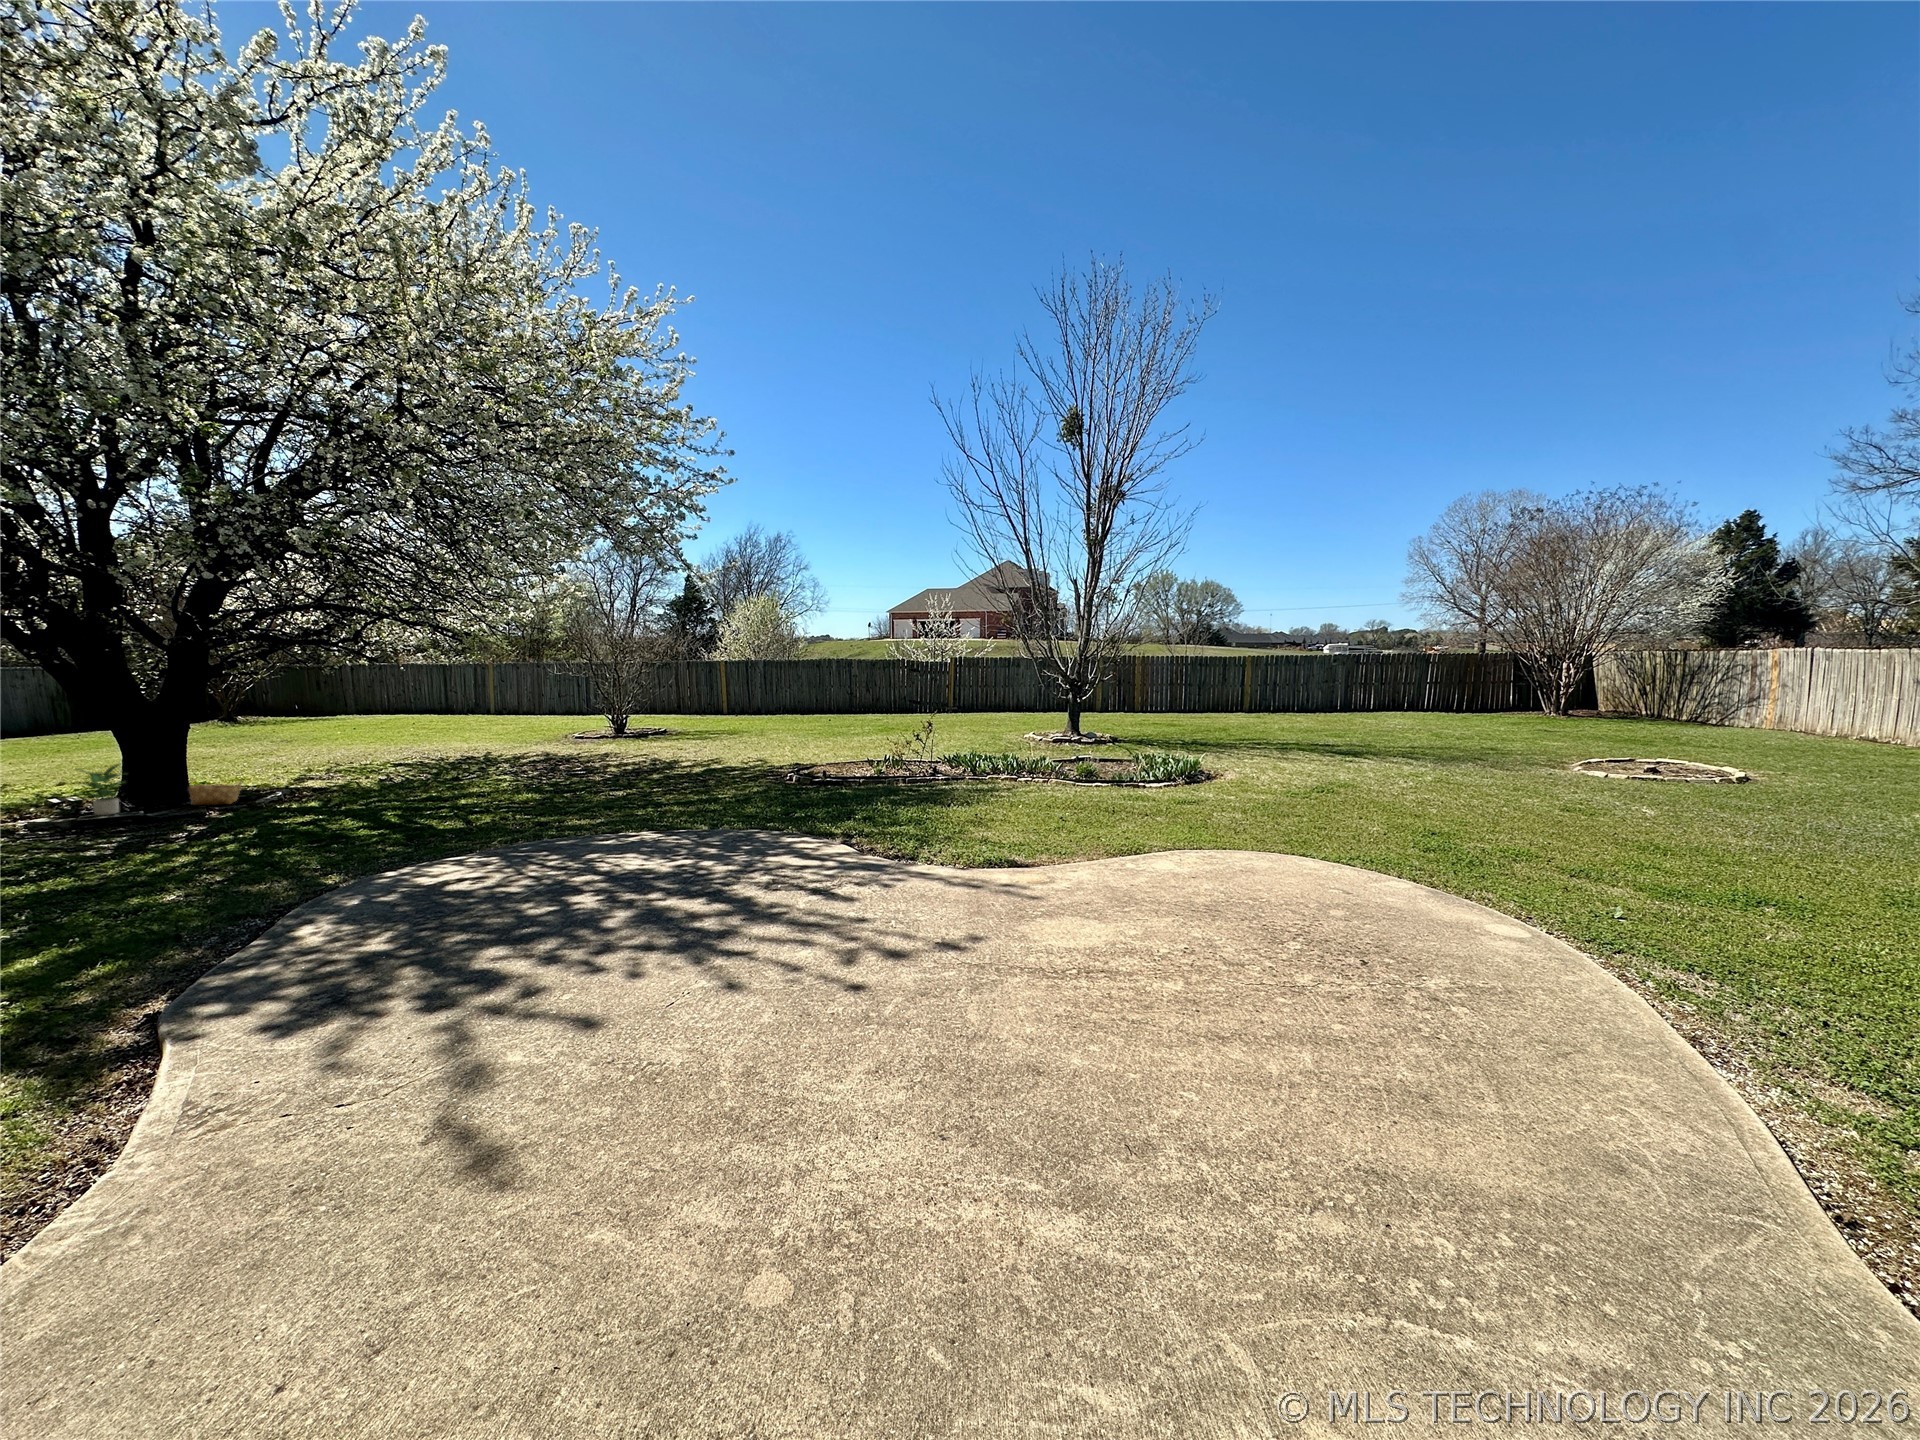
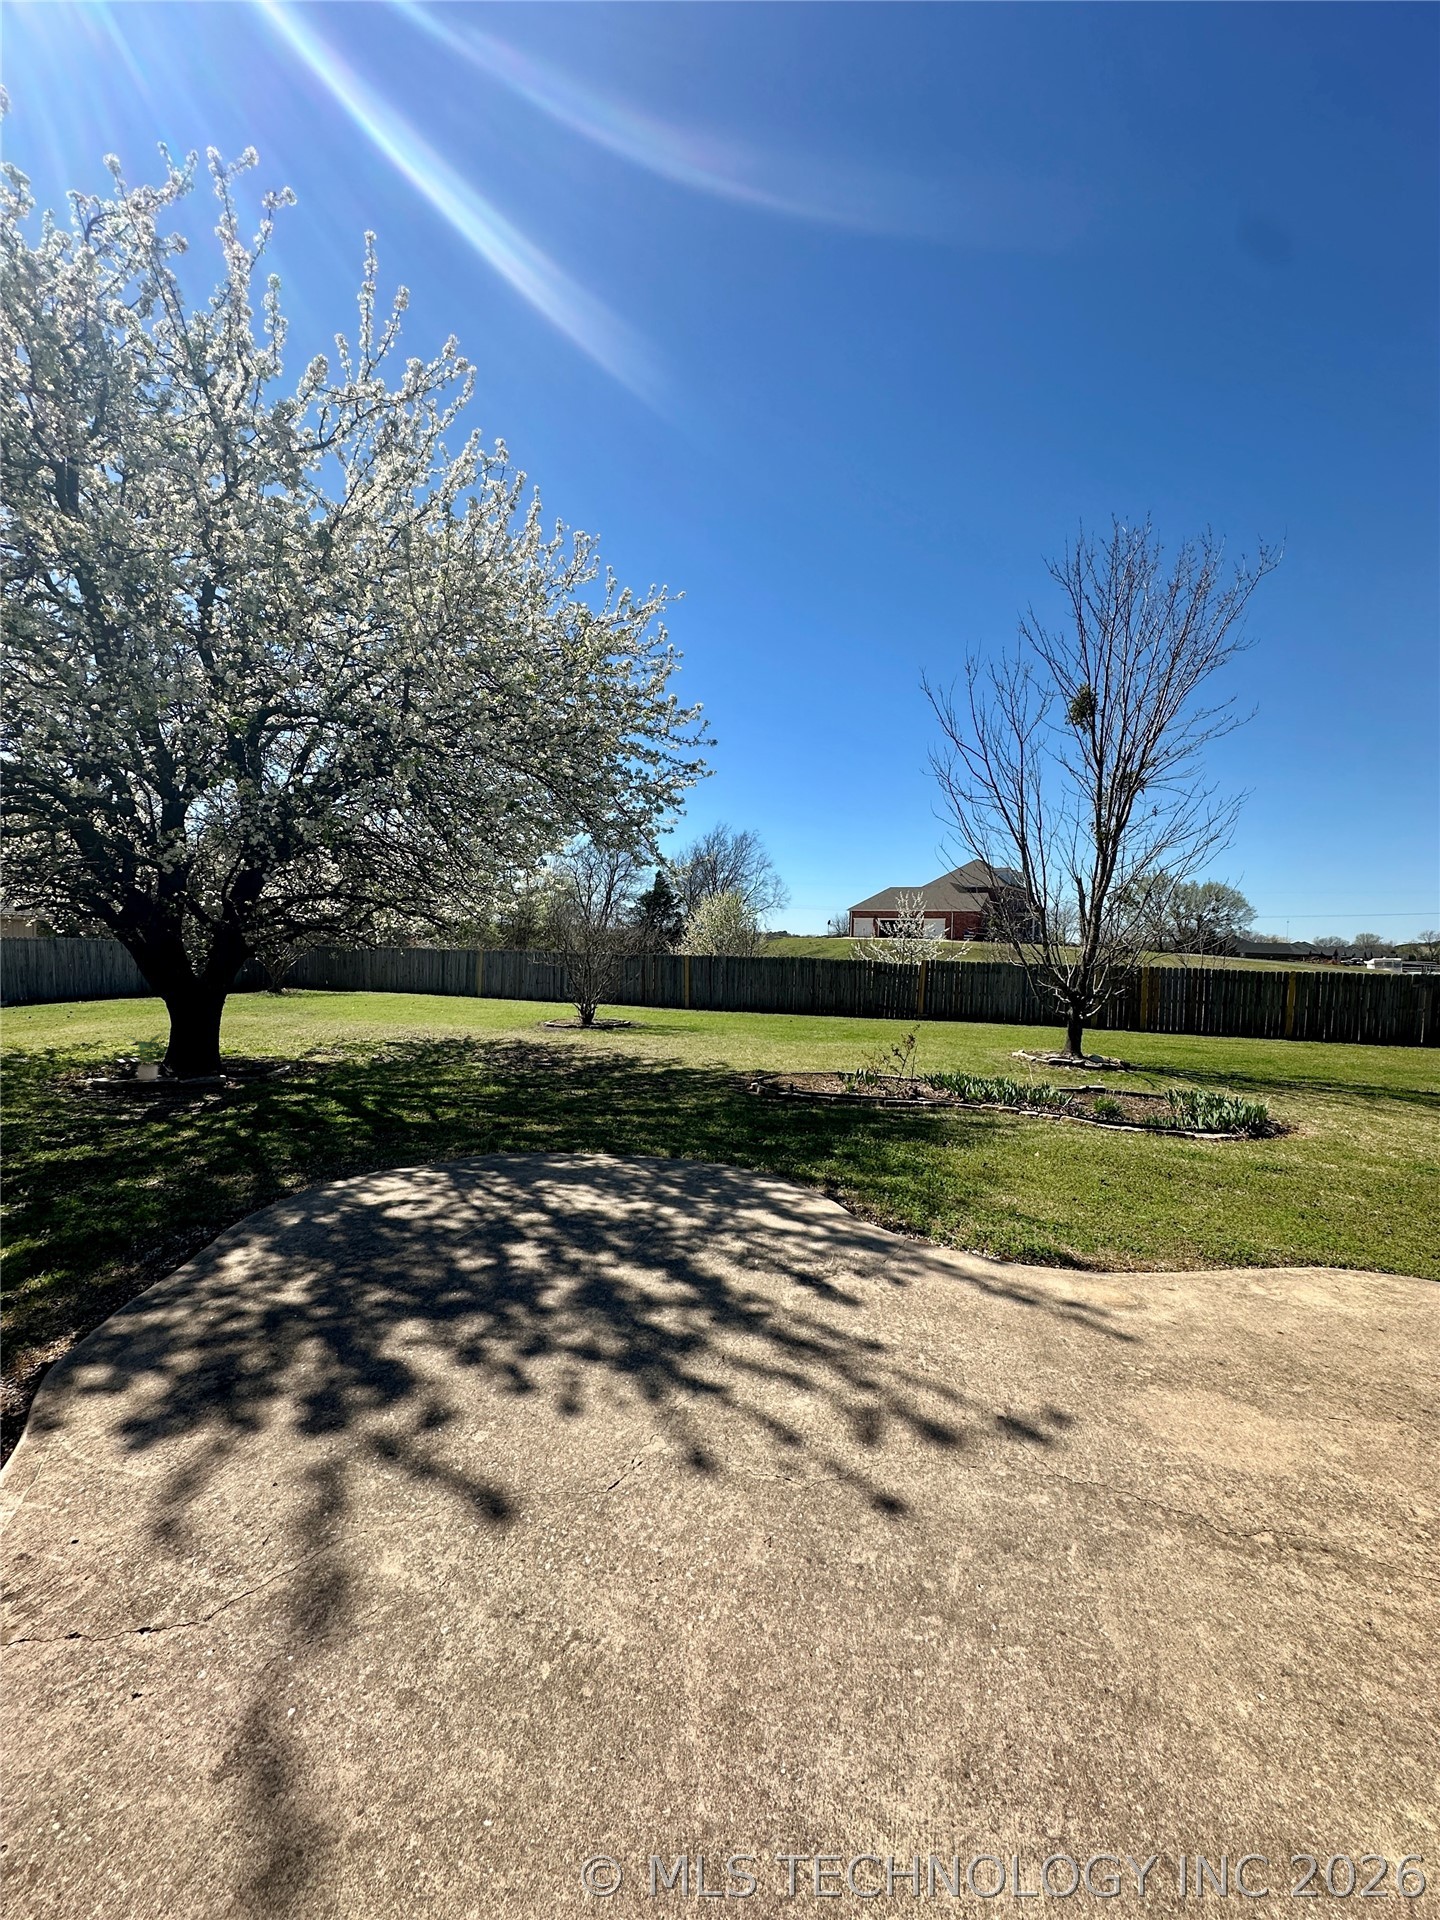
woven basket: present [188,779,242,805] -> none [212,1051,256,1077]

